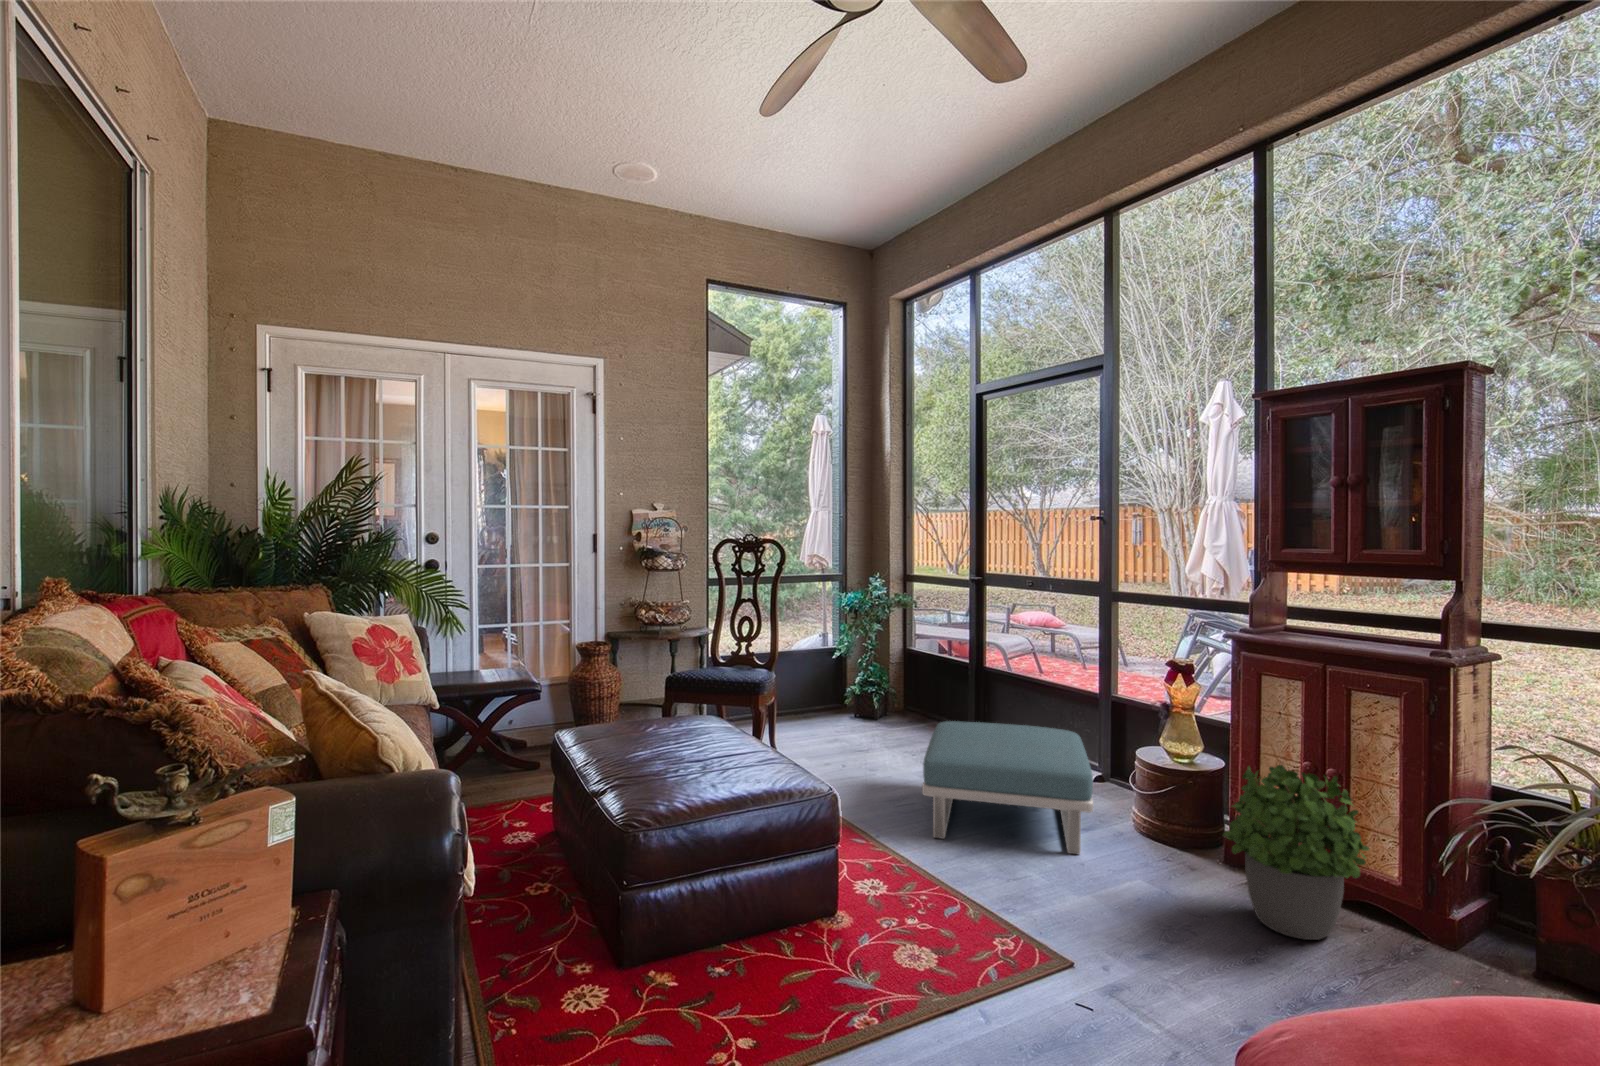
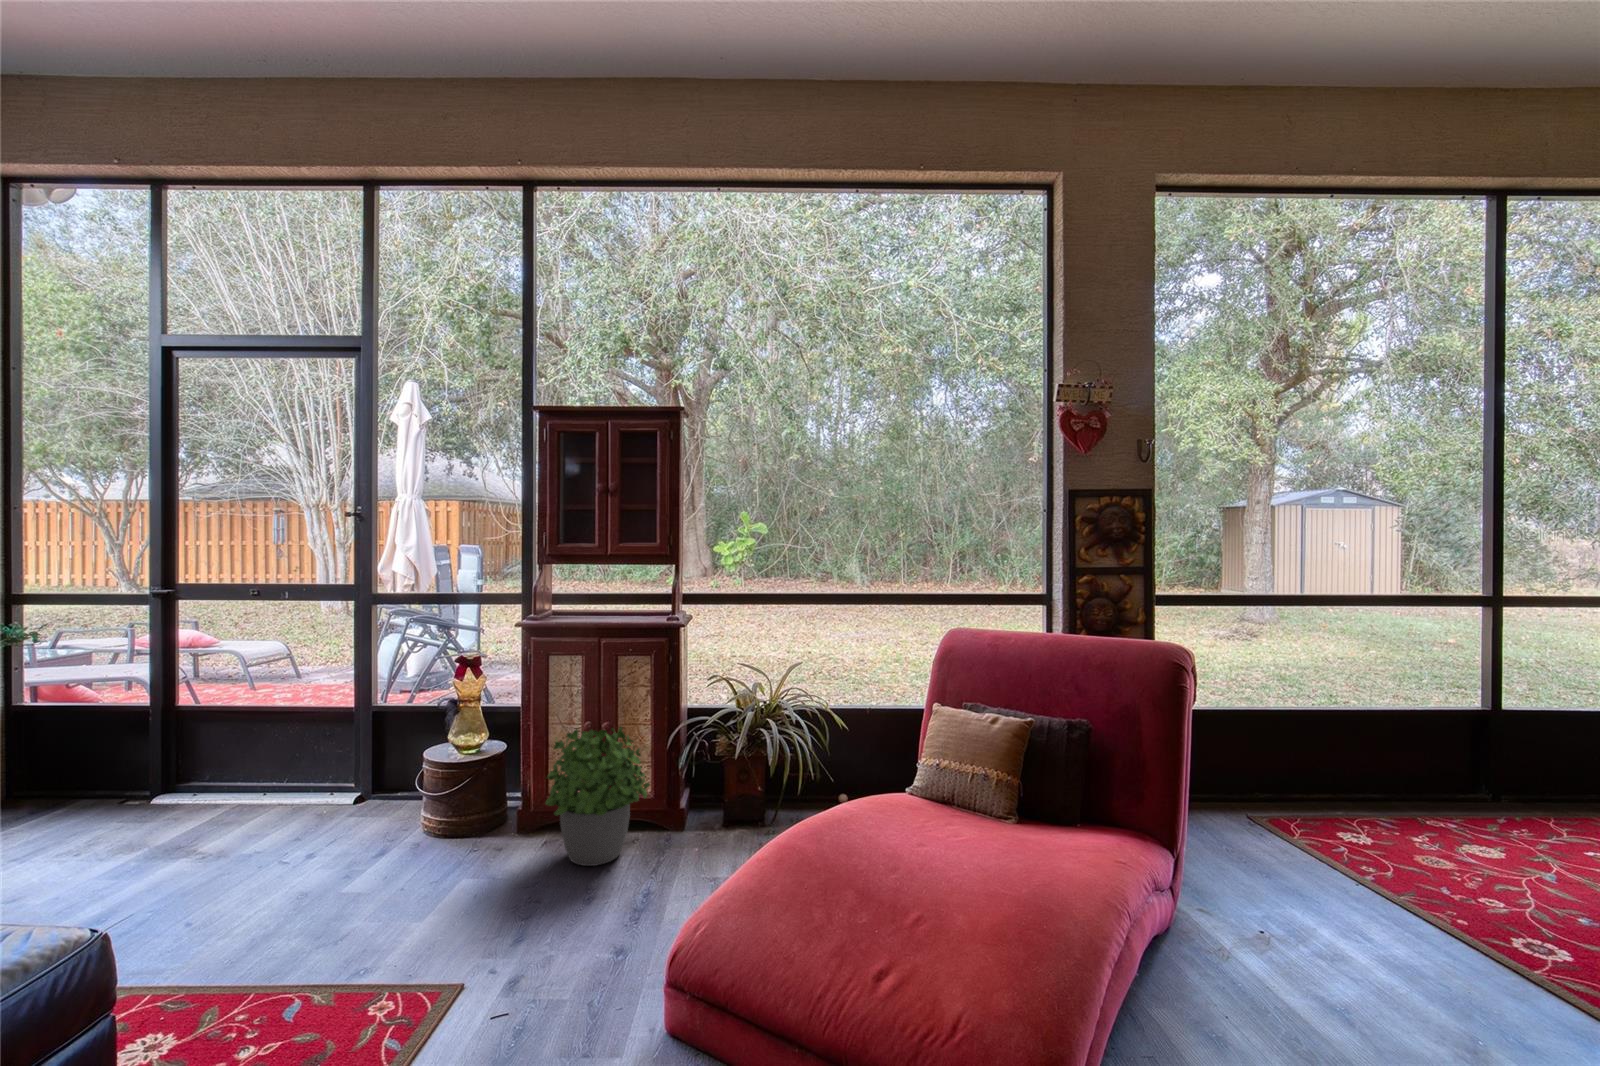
footstool: present [922,721,1093,854] -> none [145,755,406,944]

